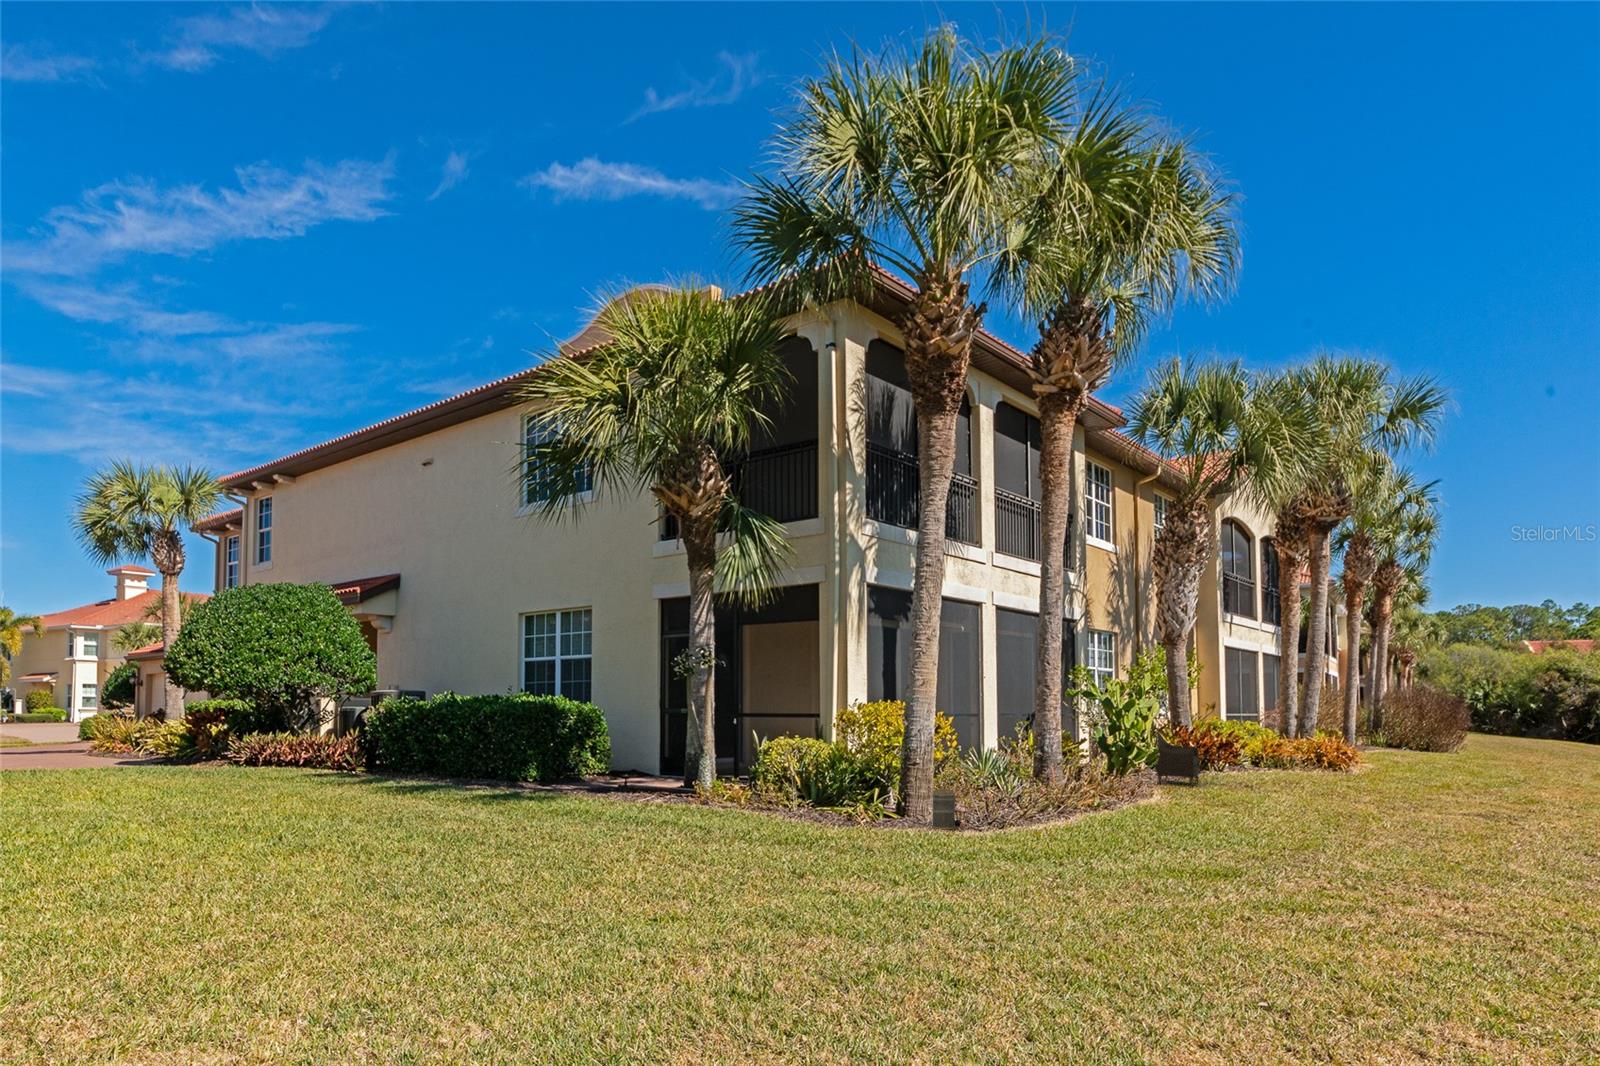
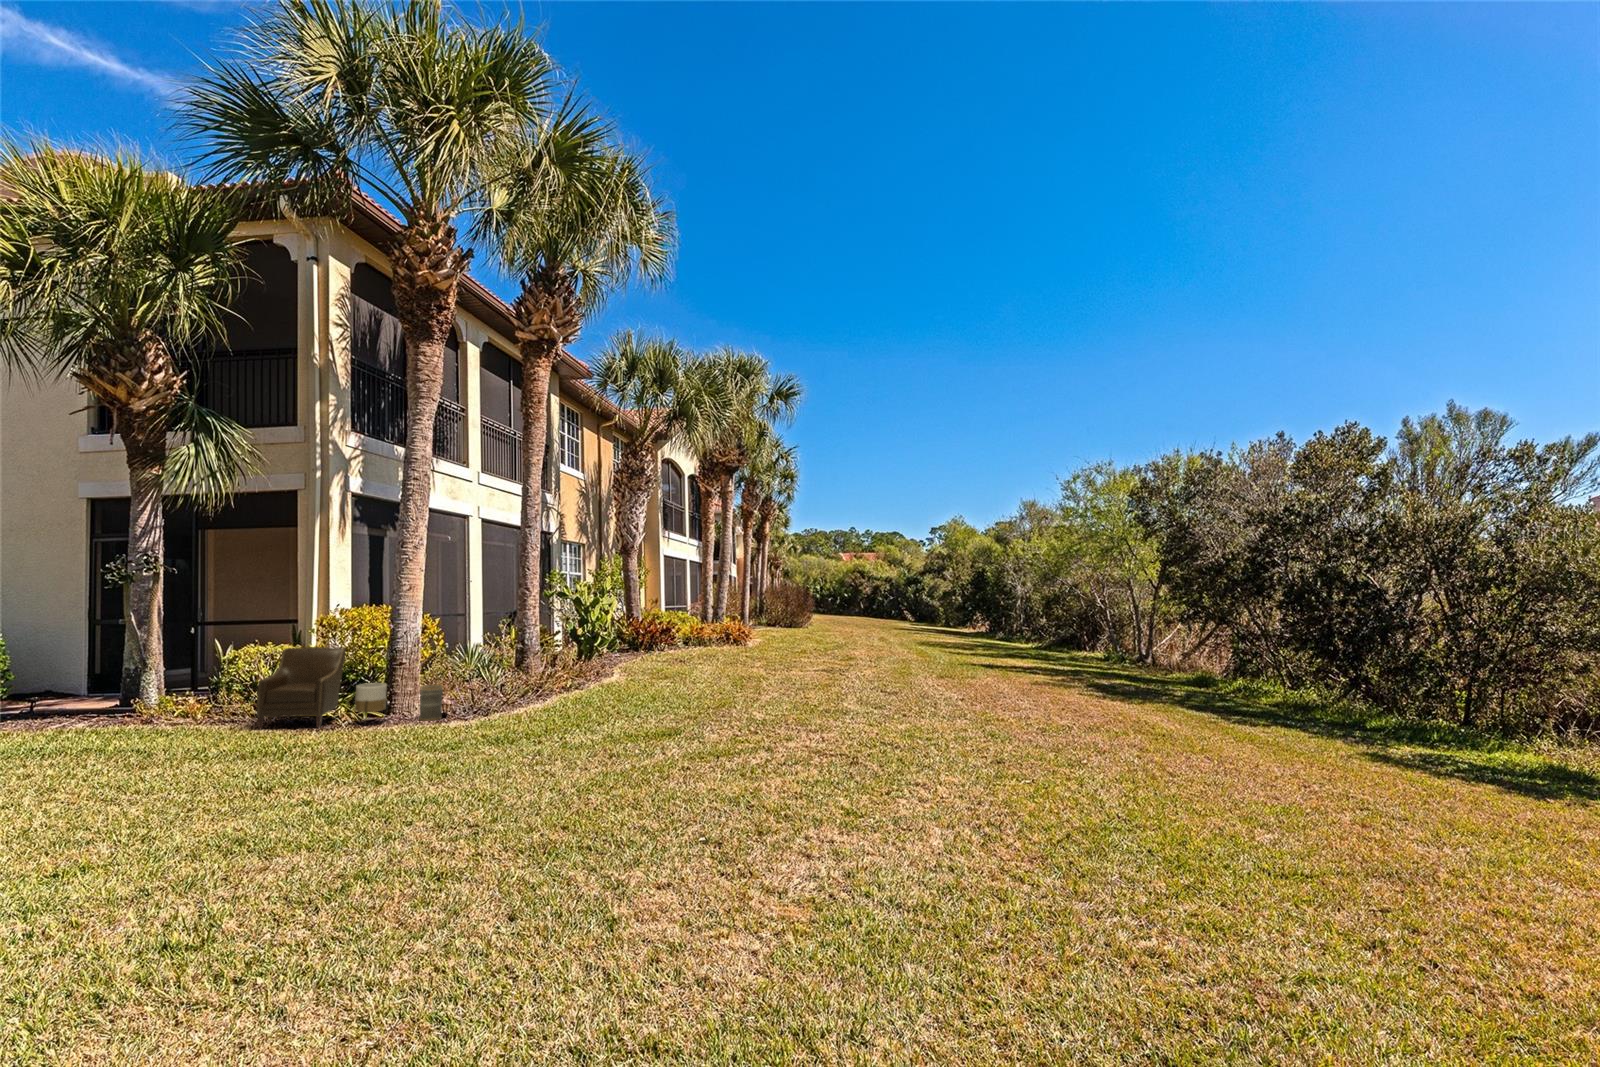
chair: present [1155,731,1200,787] -> present [256,647,346,730]
planter: none [872,782,901,828] -> present [355,683,387,713]

